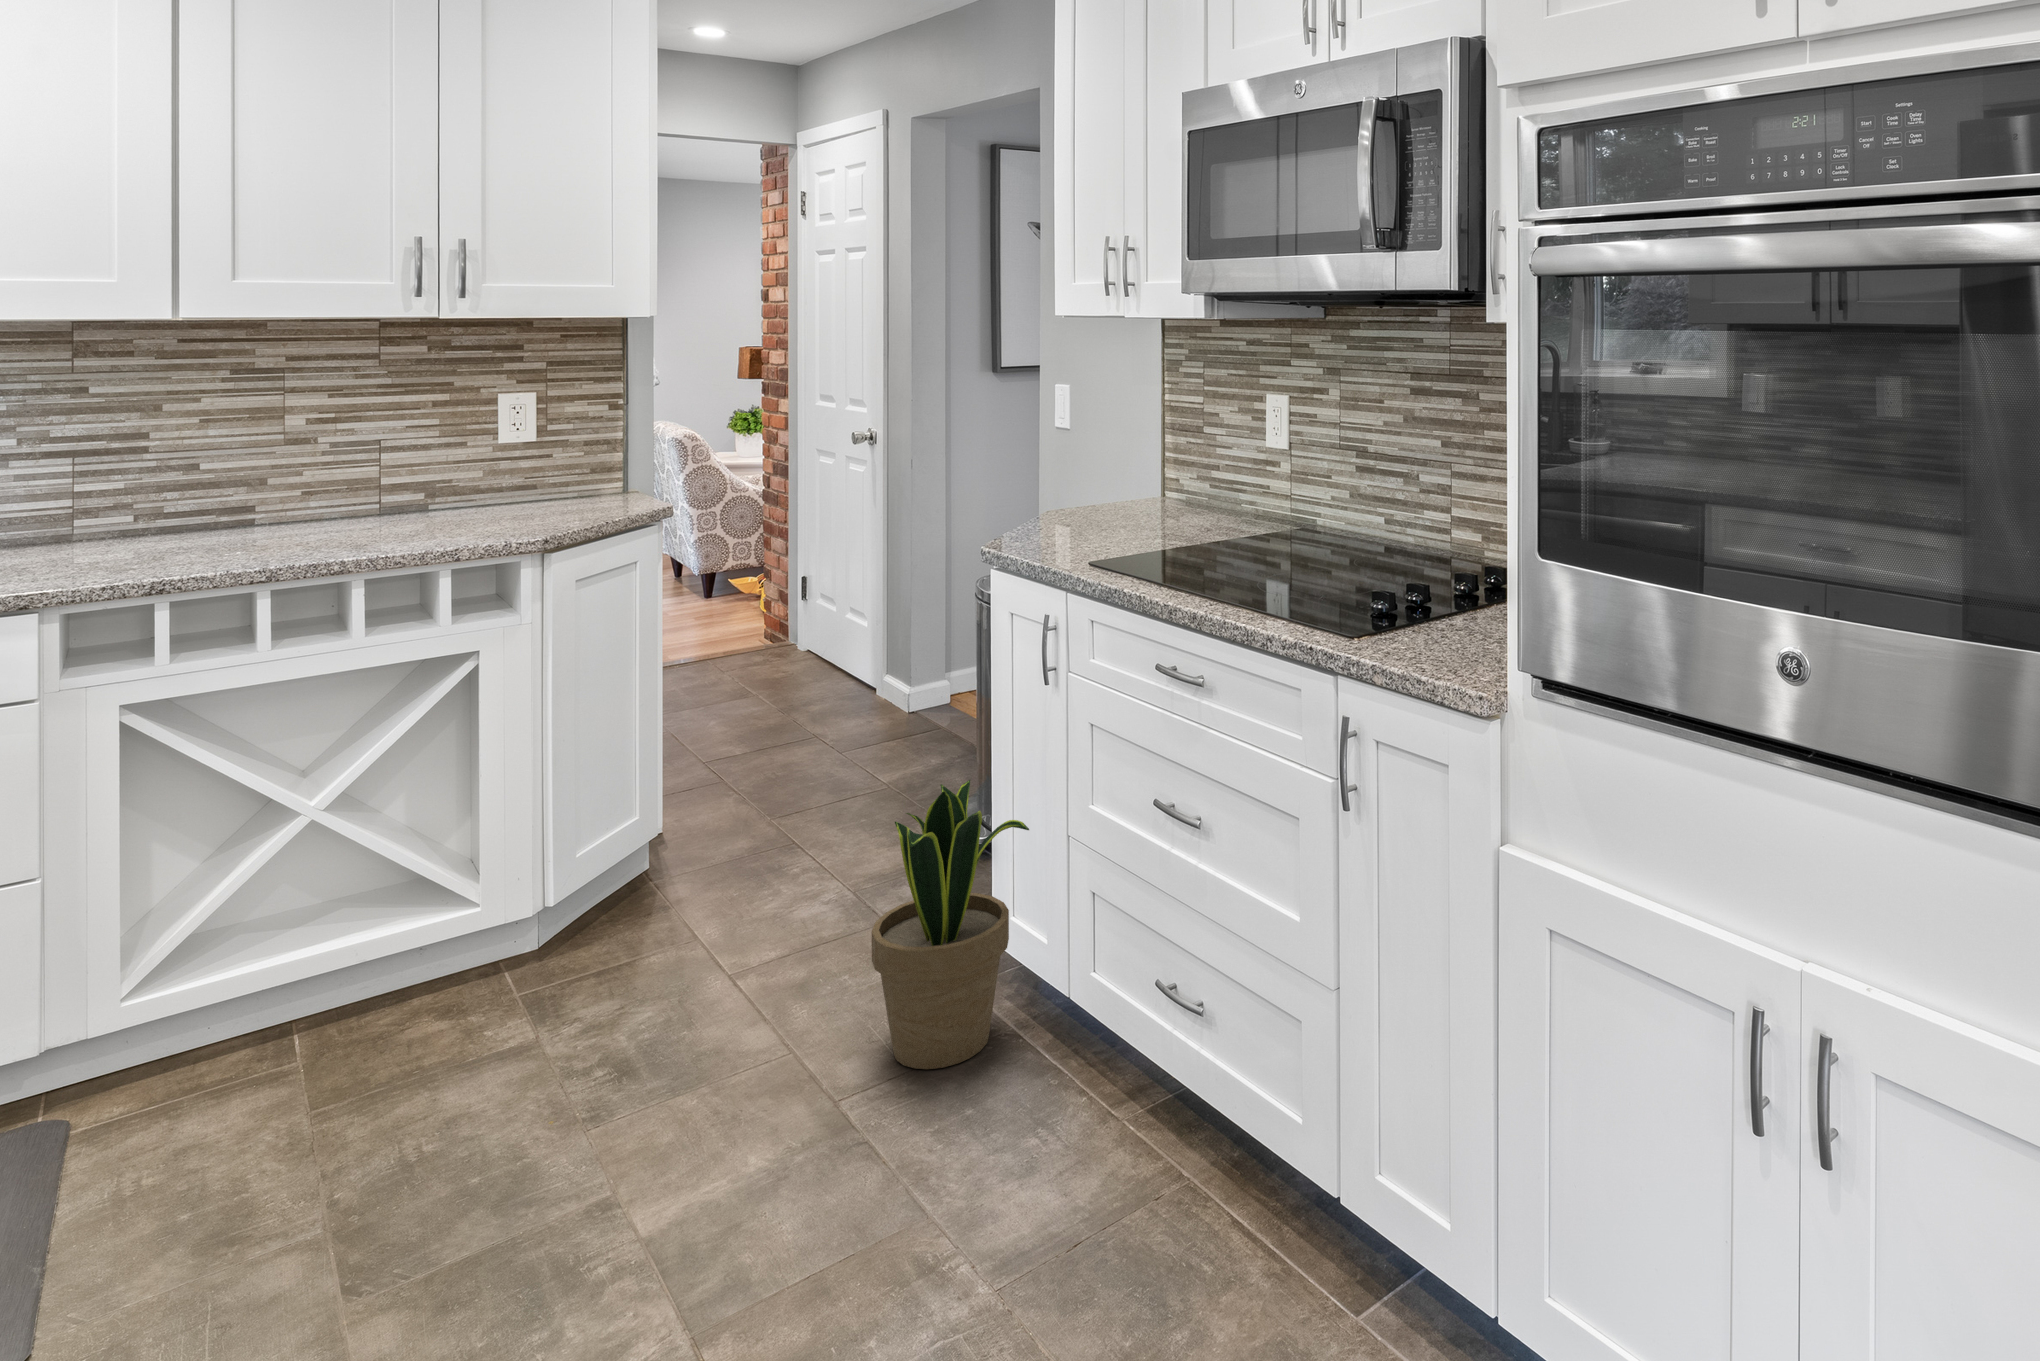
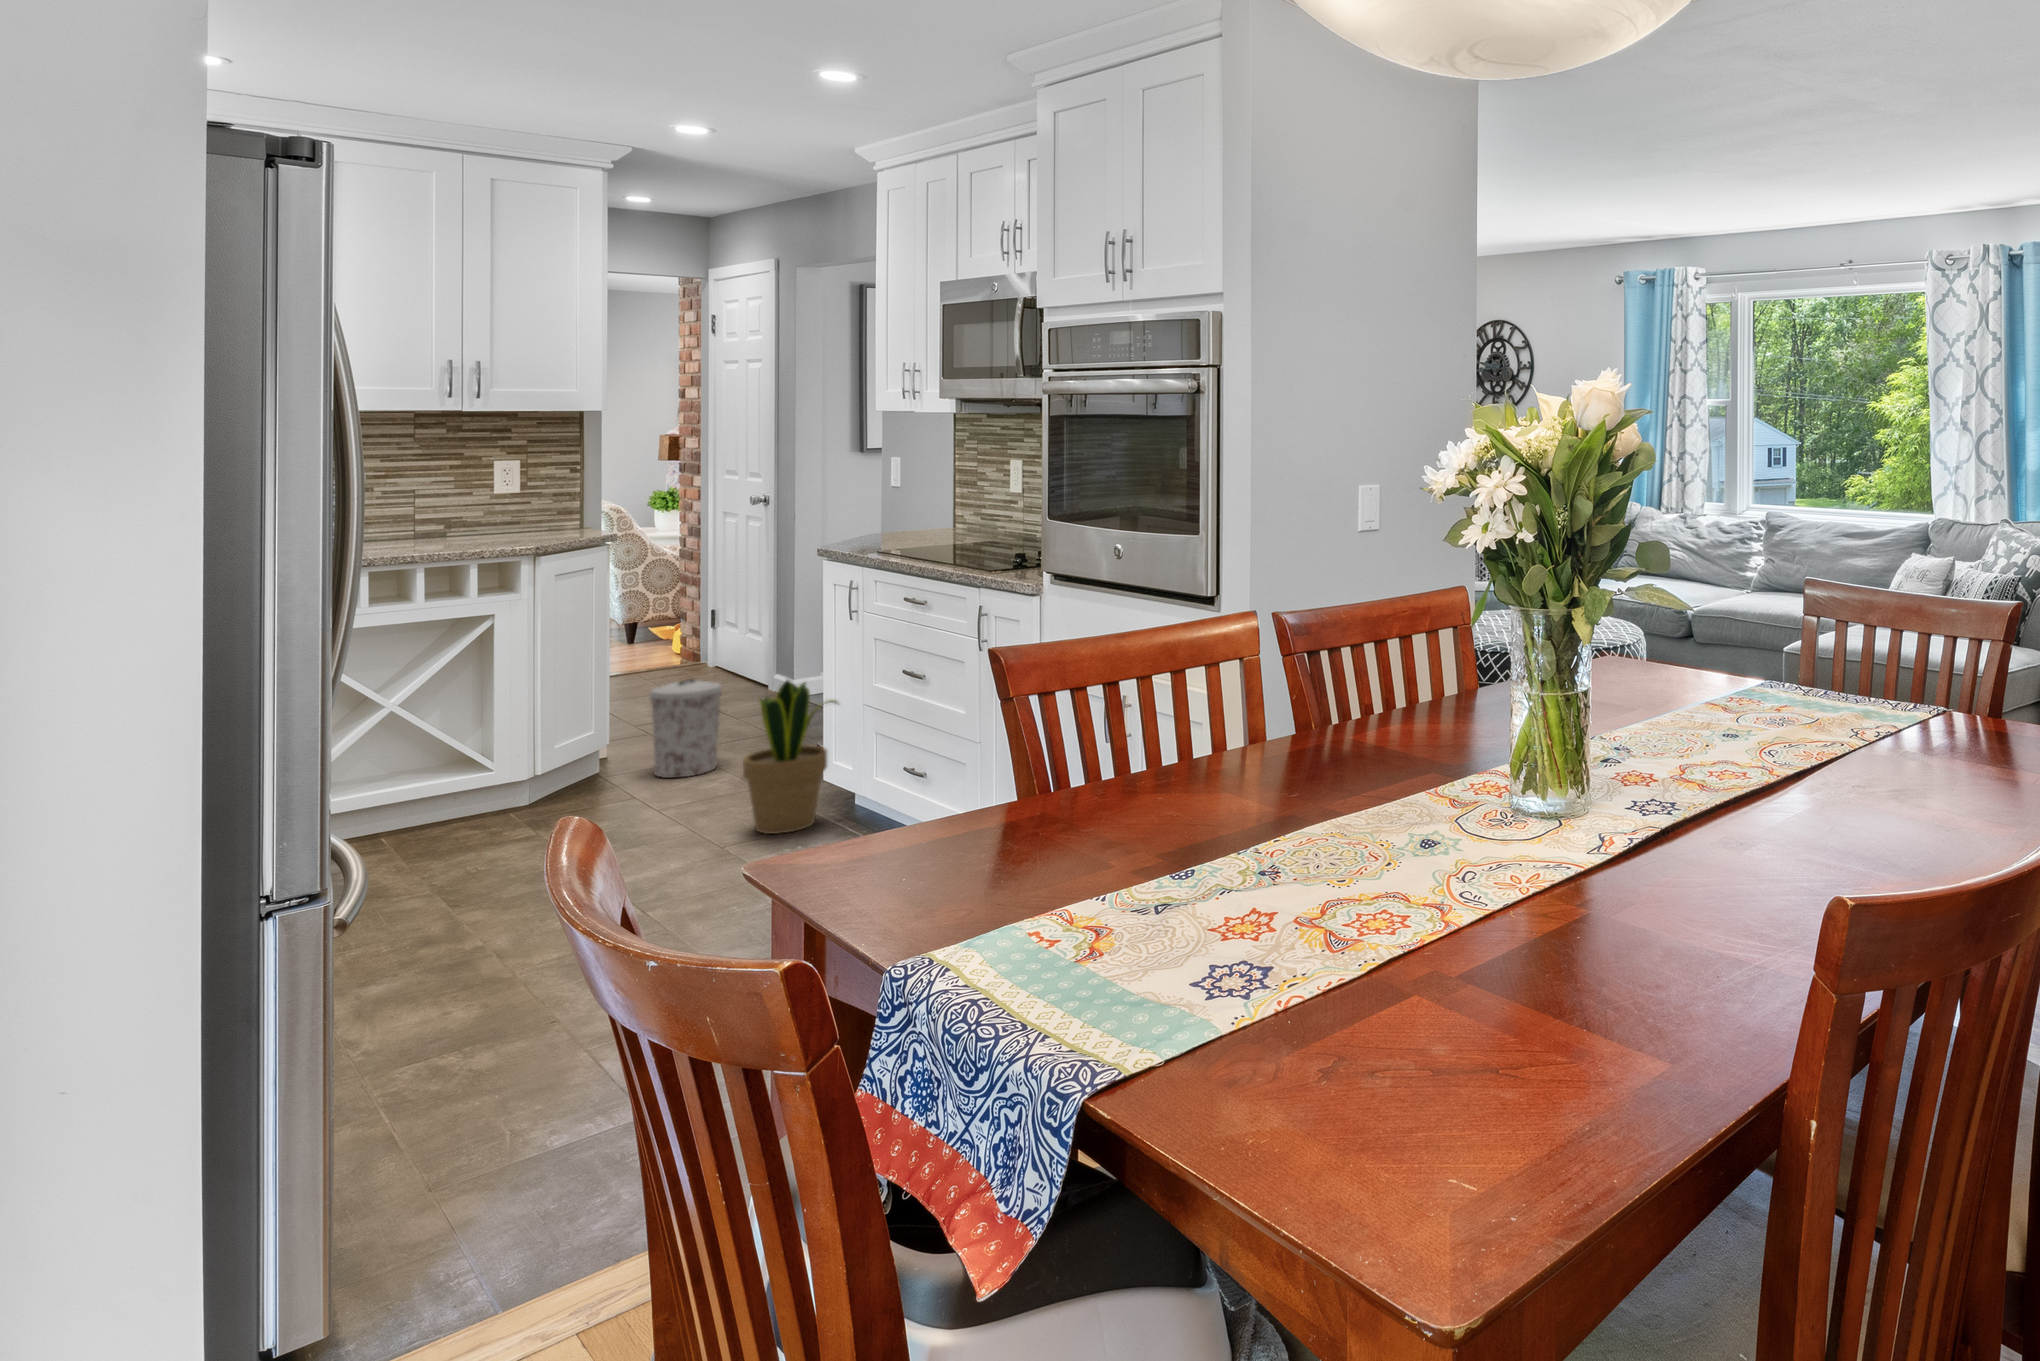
trash can: none [721,733,827,893] -> present [650,679,722,778]

